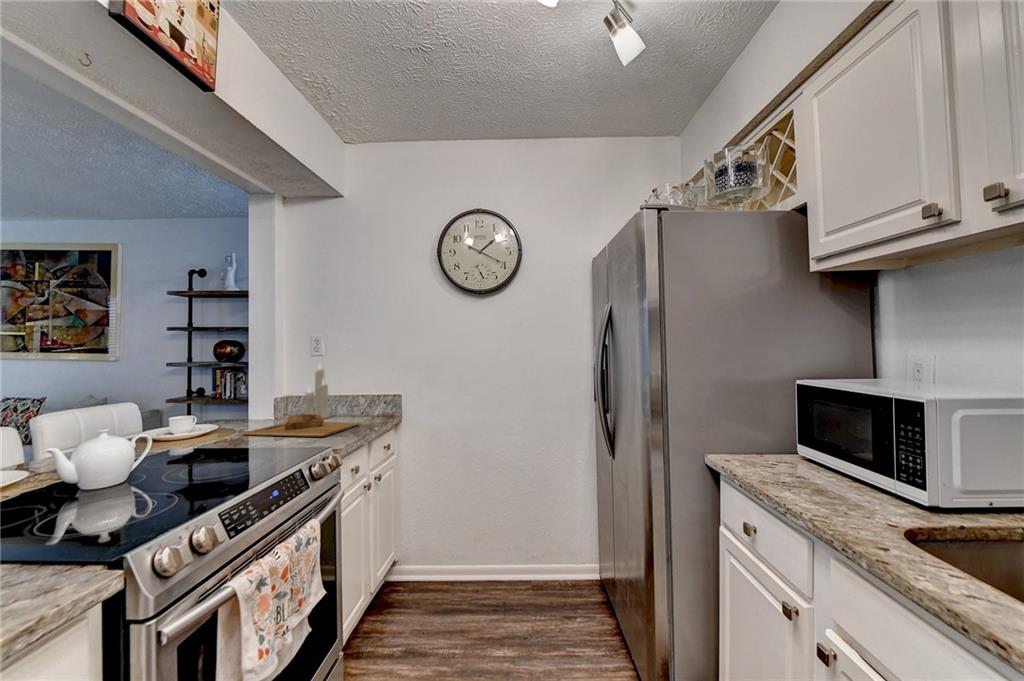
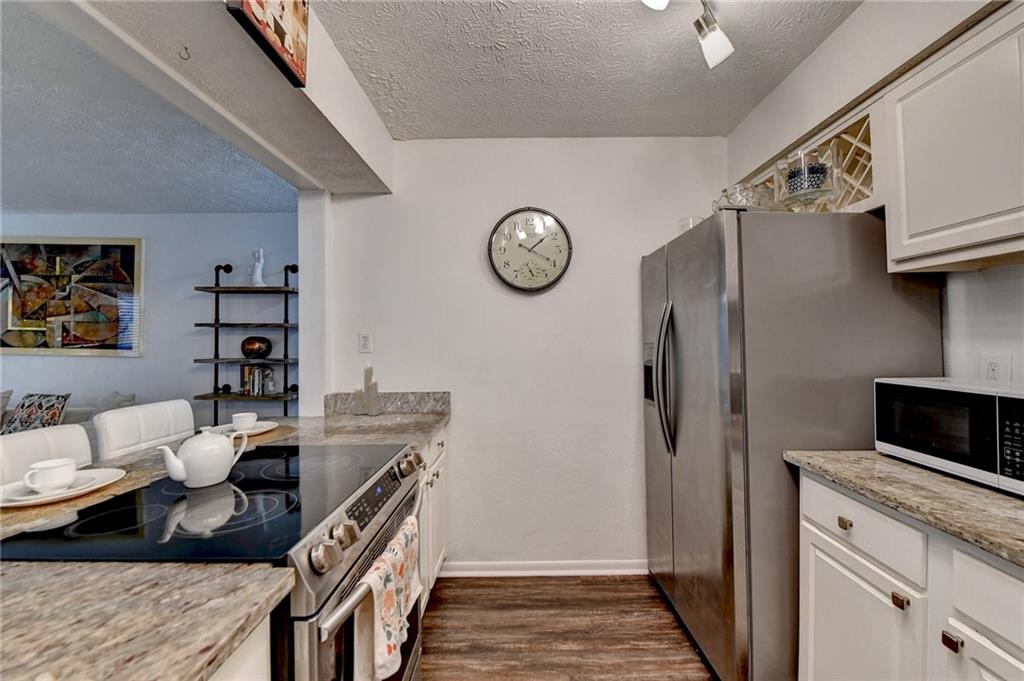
cutting board: present [243,414,359,437] -> none [307,411,415,434]

